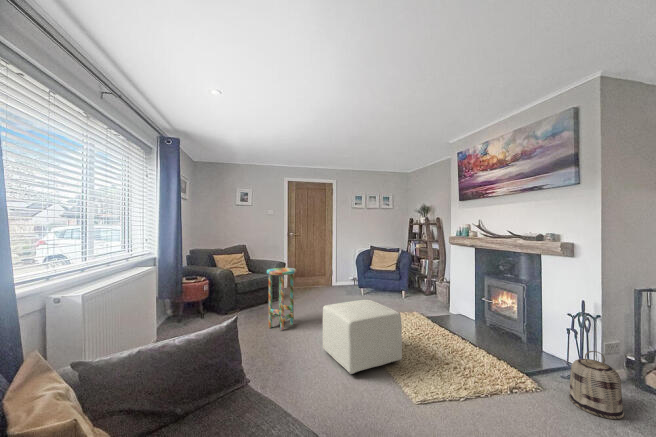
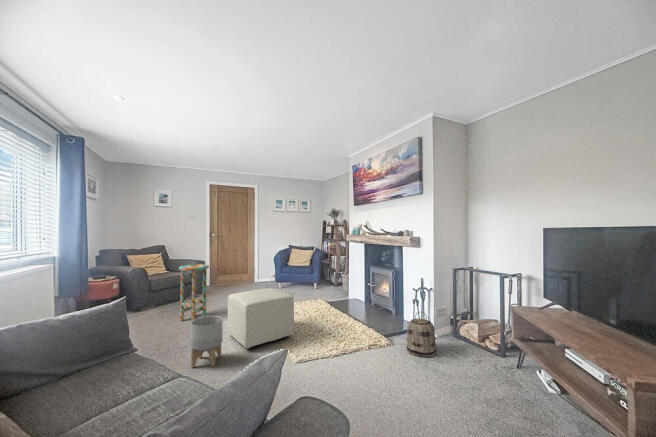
planter: none [291,332,325,395] -> present [190,316,223,368]

